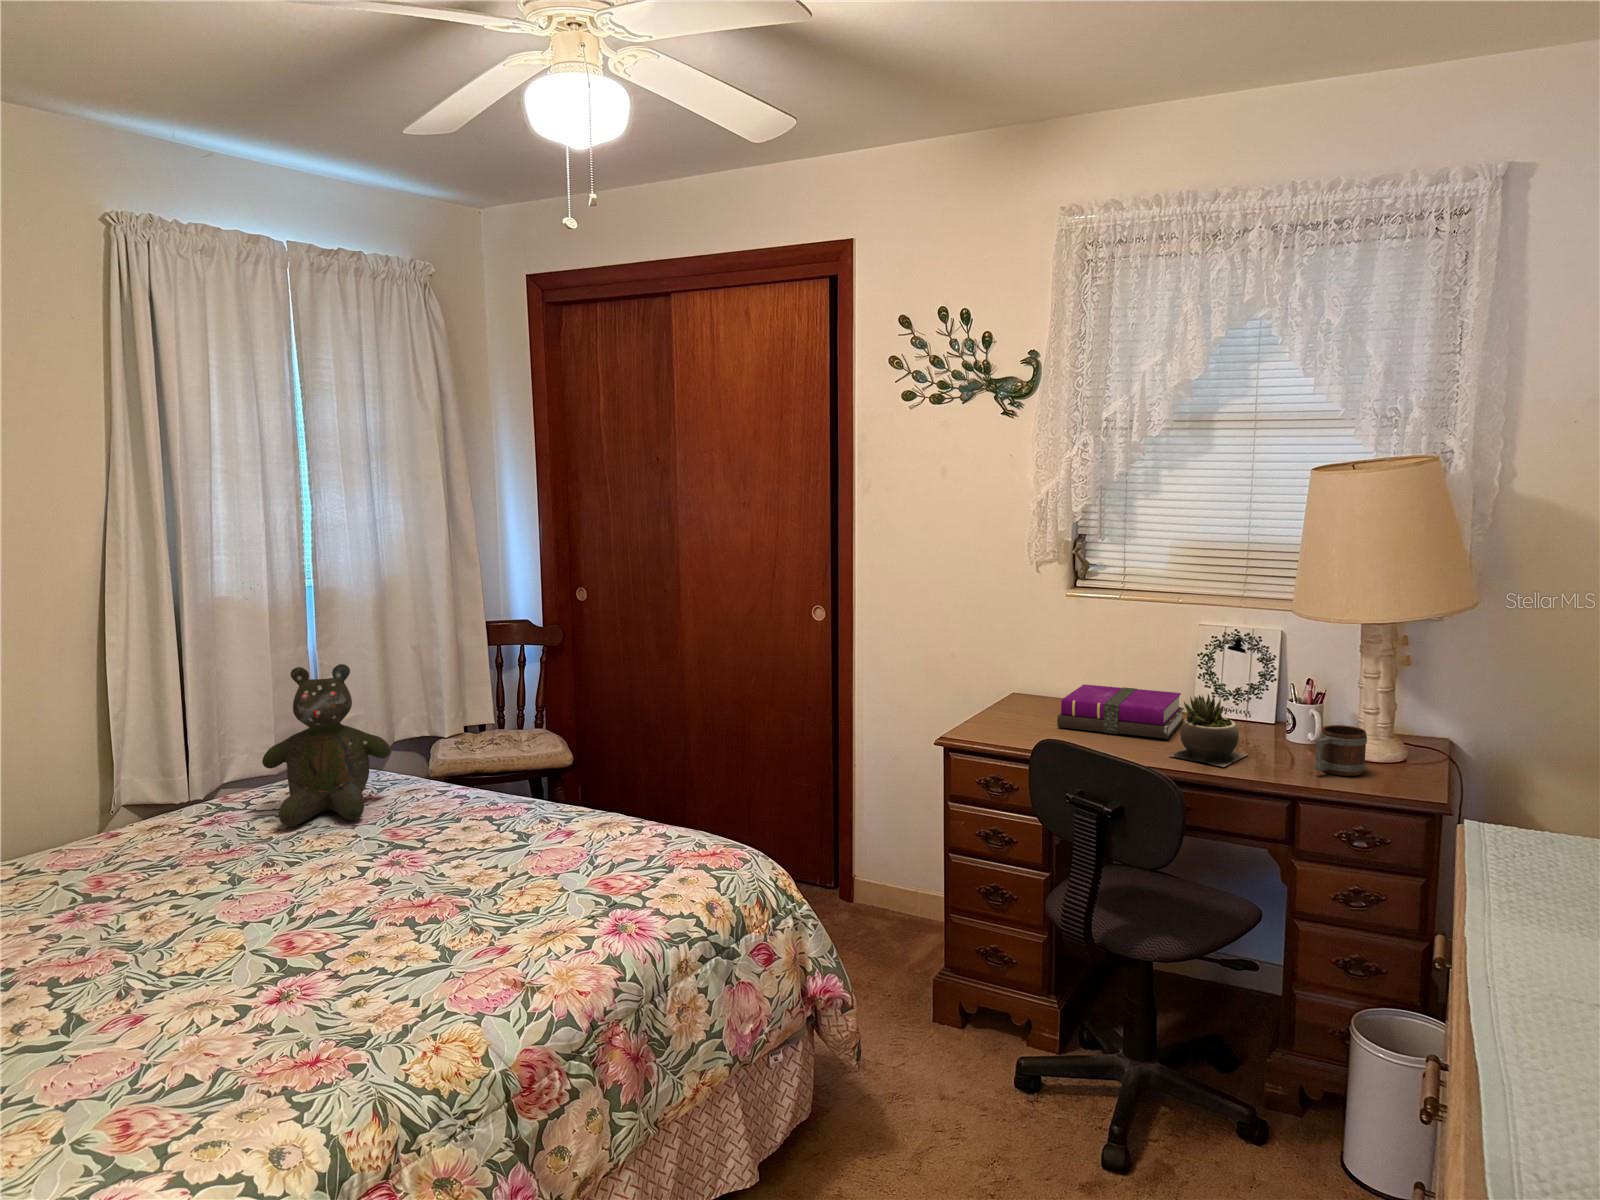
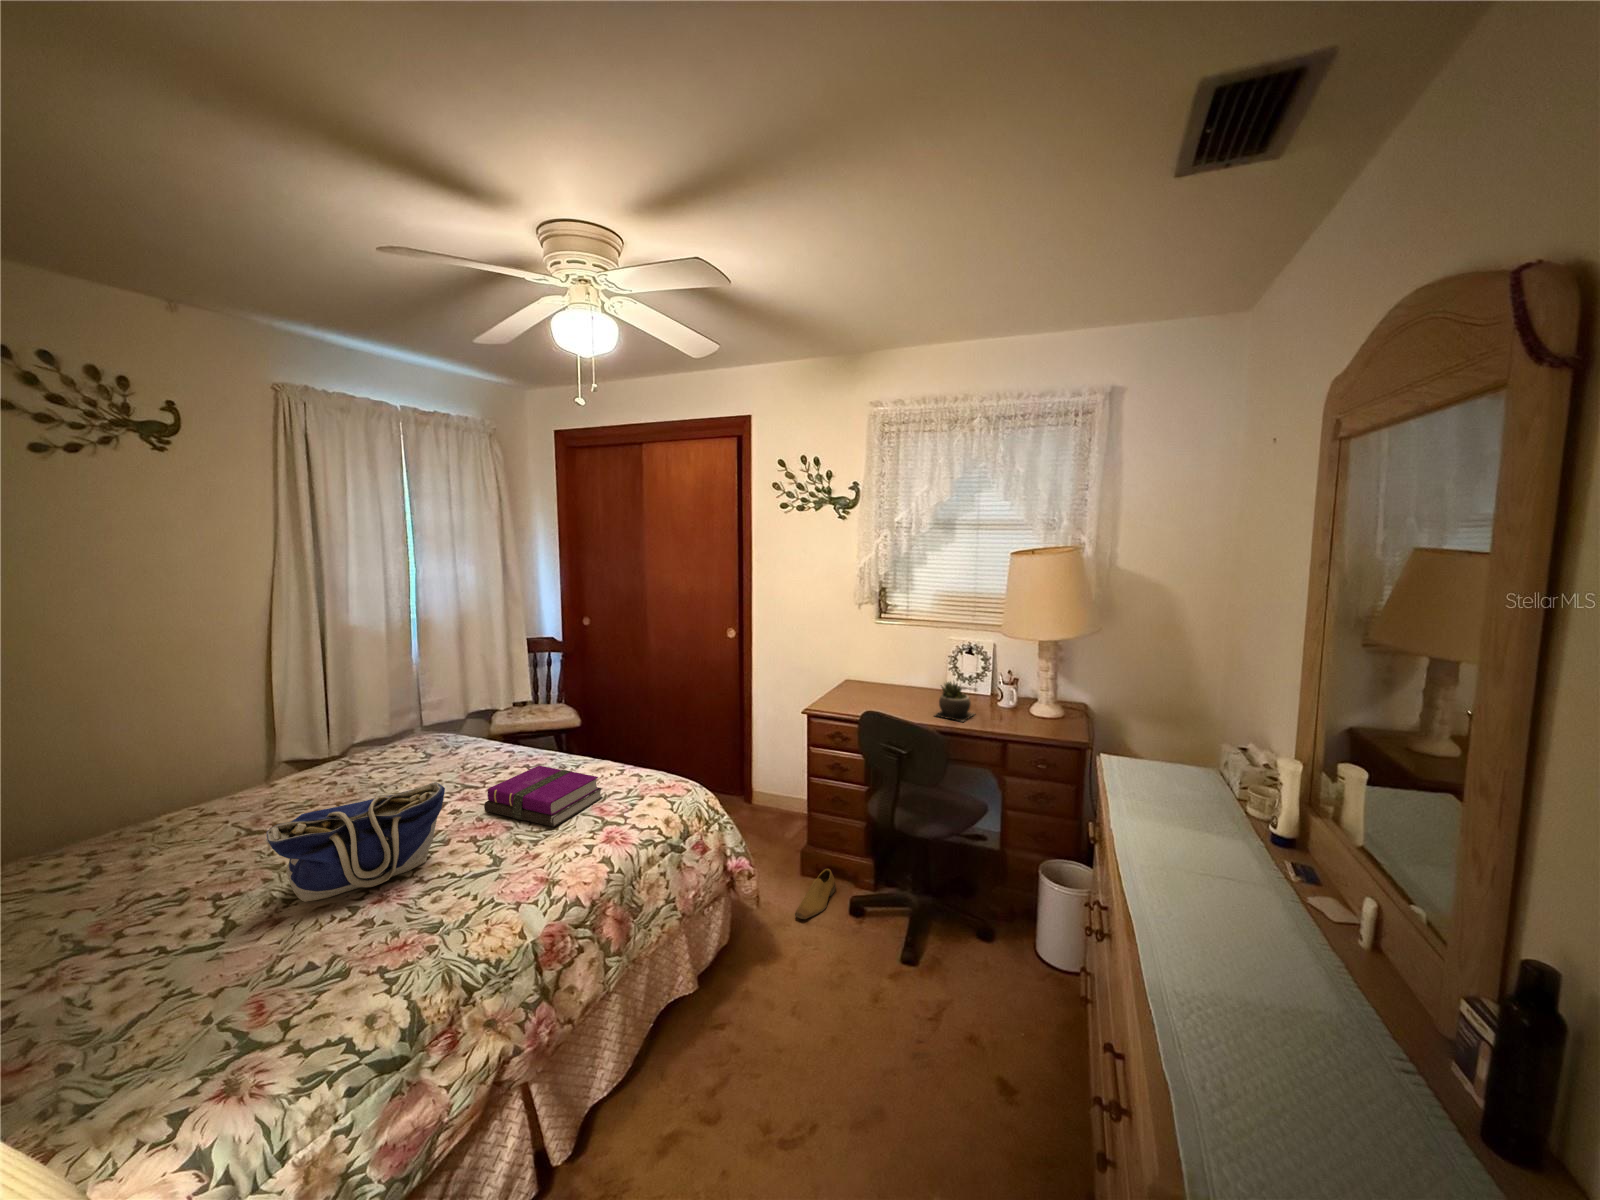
teddy bear: present [262,664,391,826] -> none [378,670,465,775]
notebook: present [1057,684,1184,739] -> present [484,766,603,827]
mug: present [1314,725,1367,776] -> none [1012,697,1039,726]
tote bag: none [120,826,369,994] -> present [265,782,445,902]
shoe: none [922,1016,993,1095] -> present [795,869,836,919]

